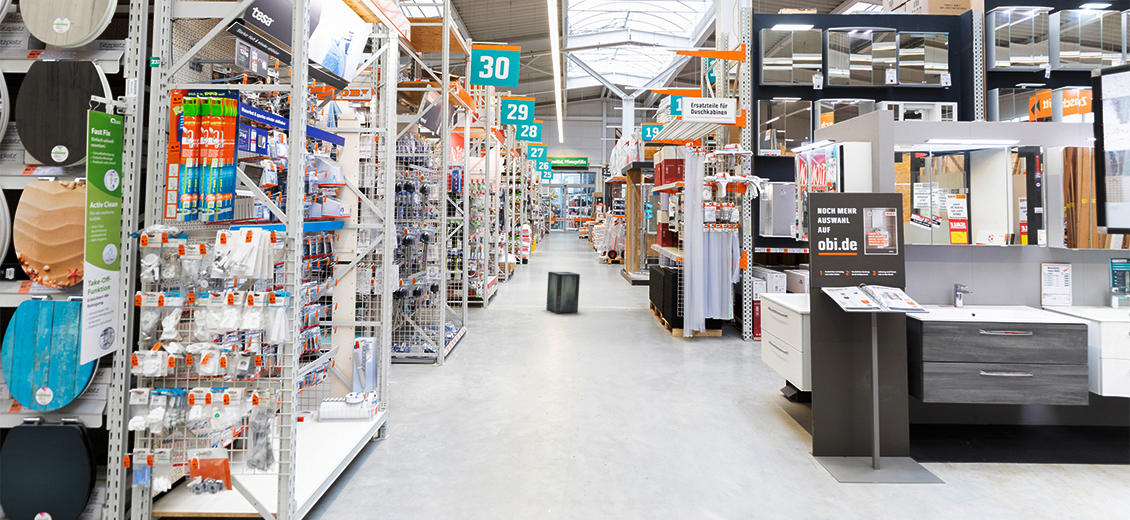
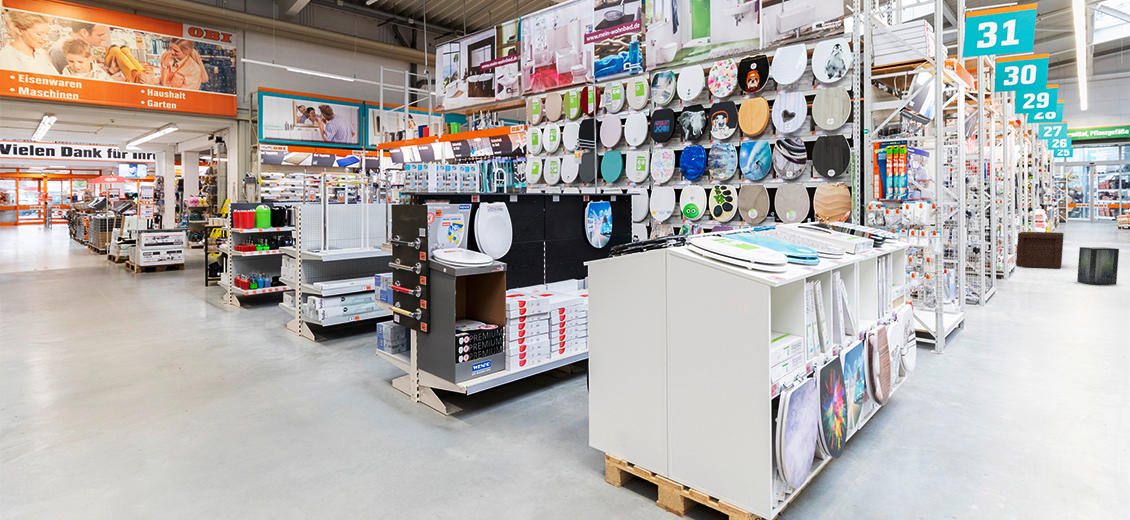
wooden crate: none [499,249,539,289] -> present [1016,232,1064,269]

